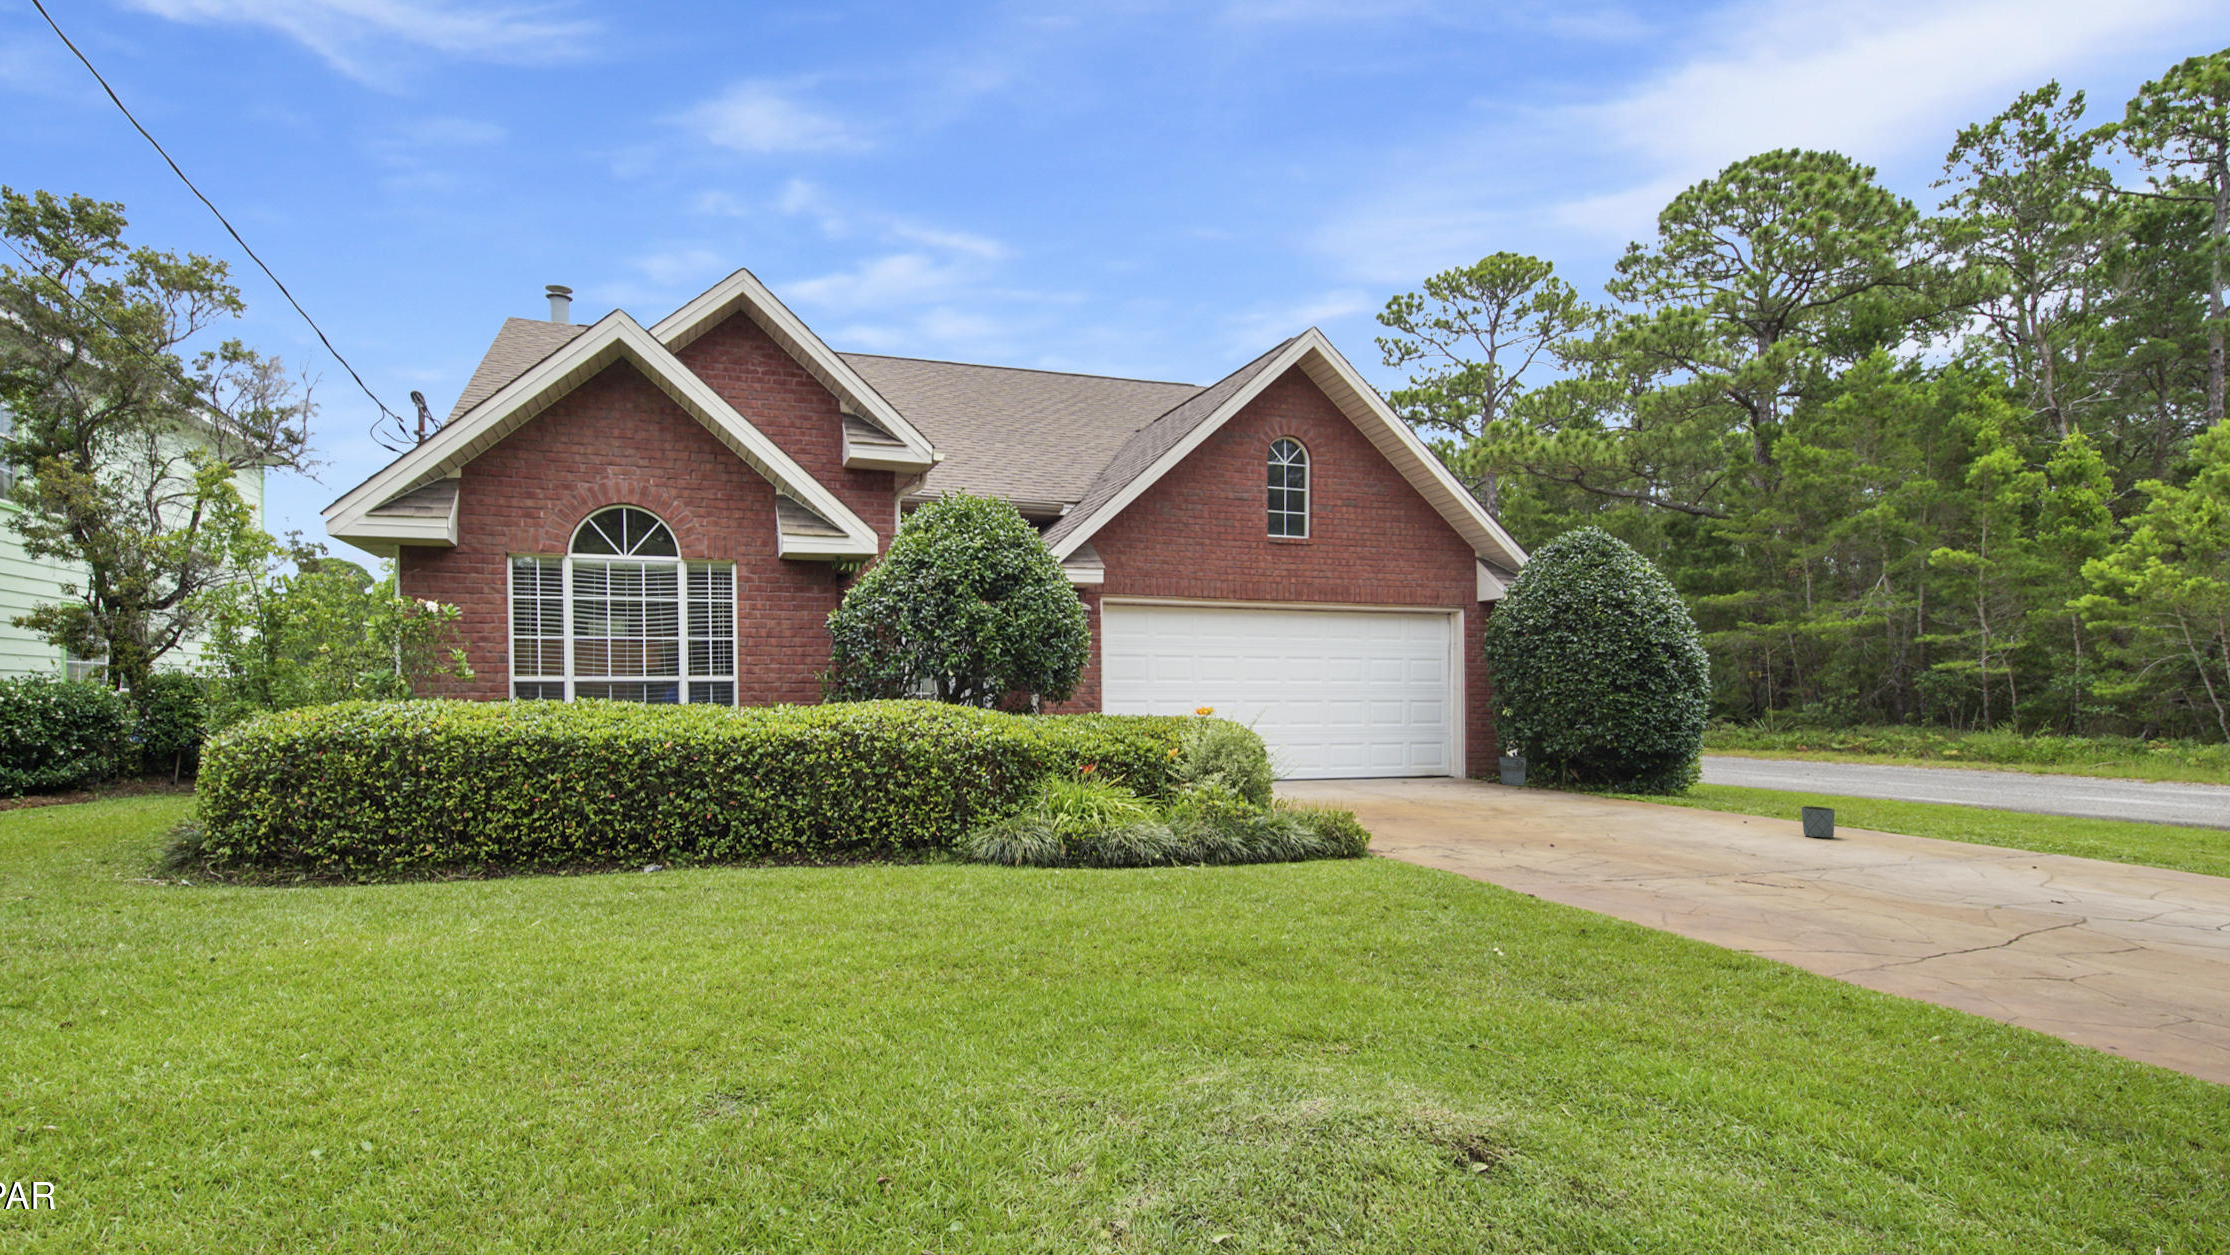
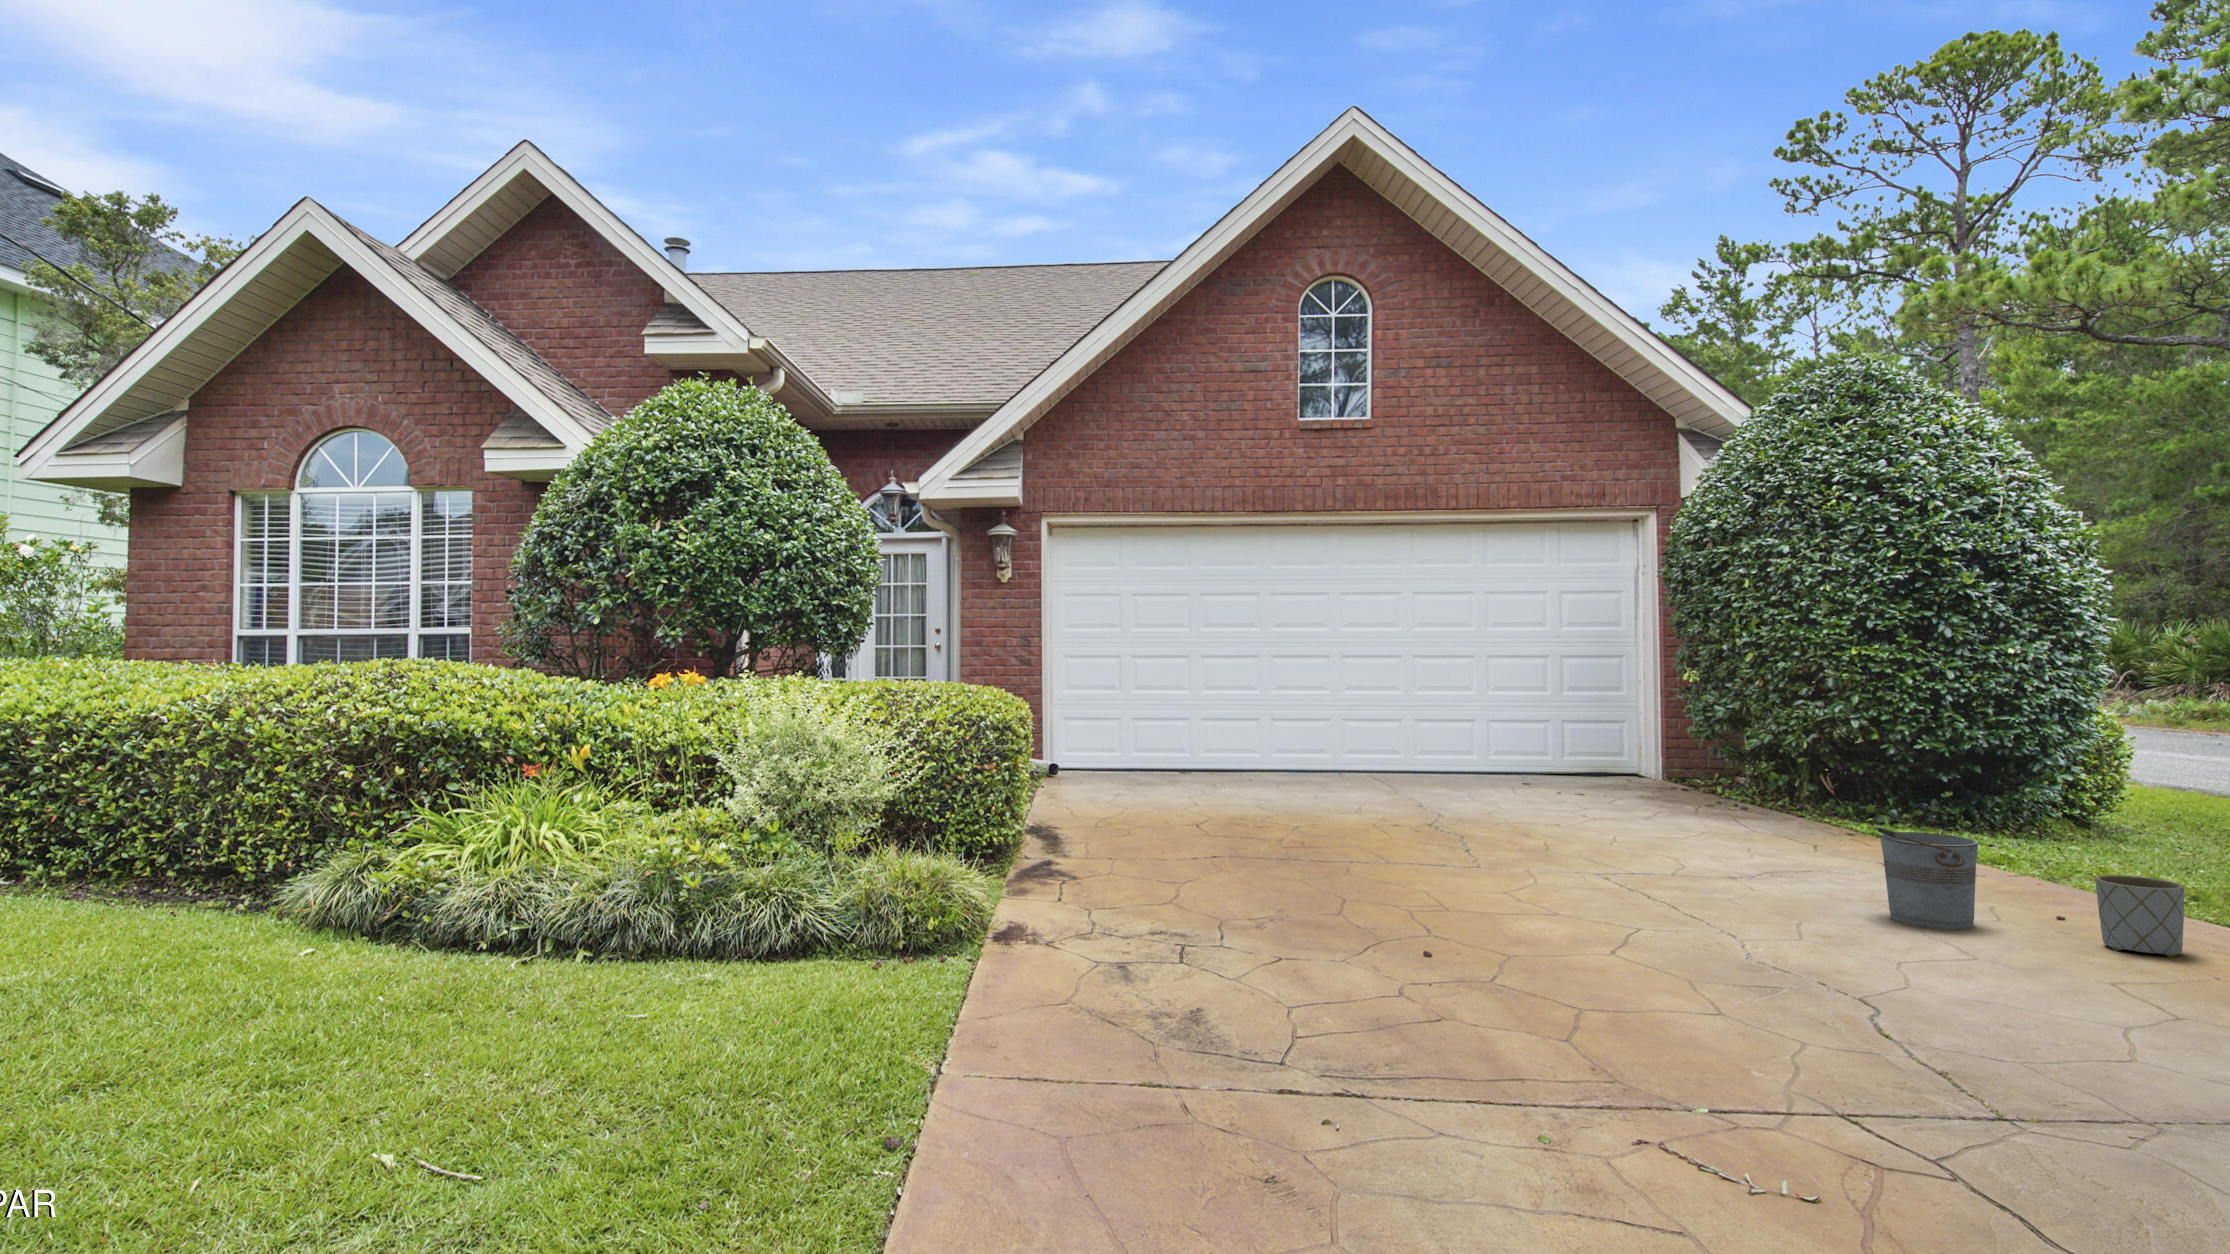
bucket: present [1497,755,1526,785] -> present [1874,827,1978,929]

